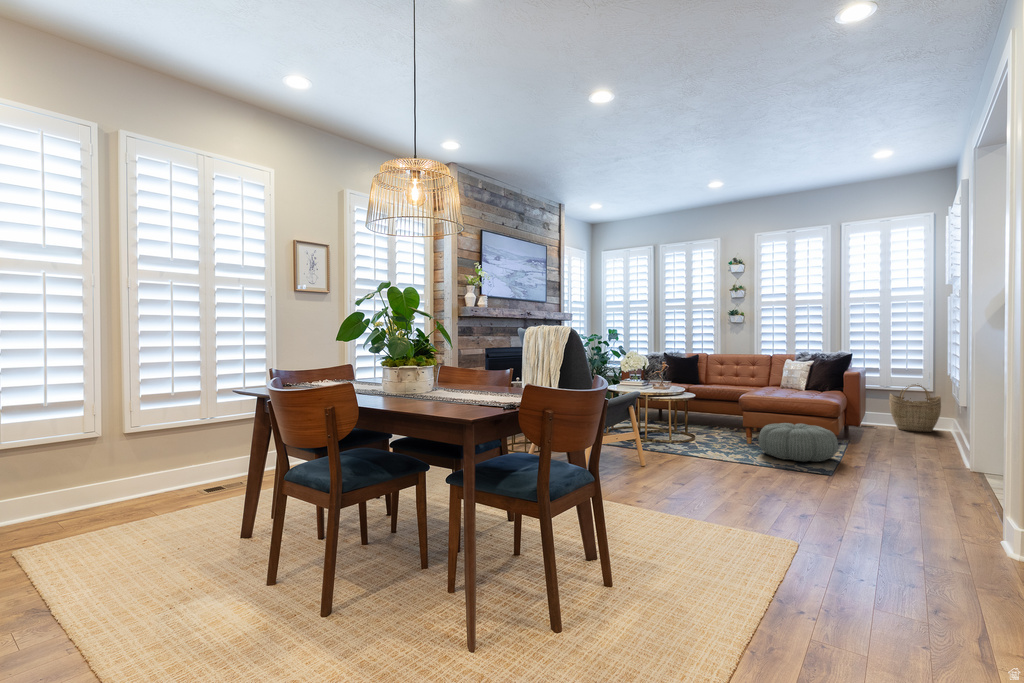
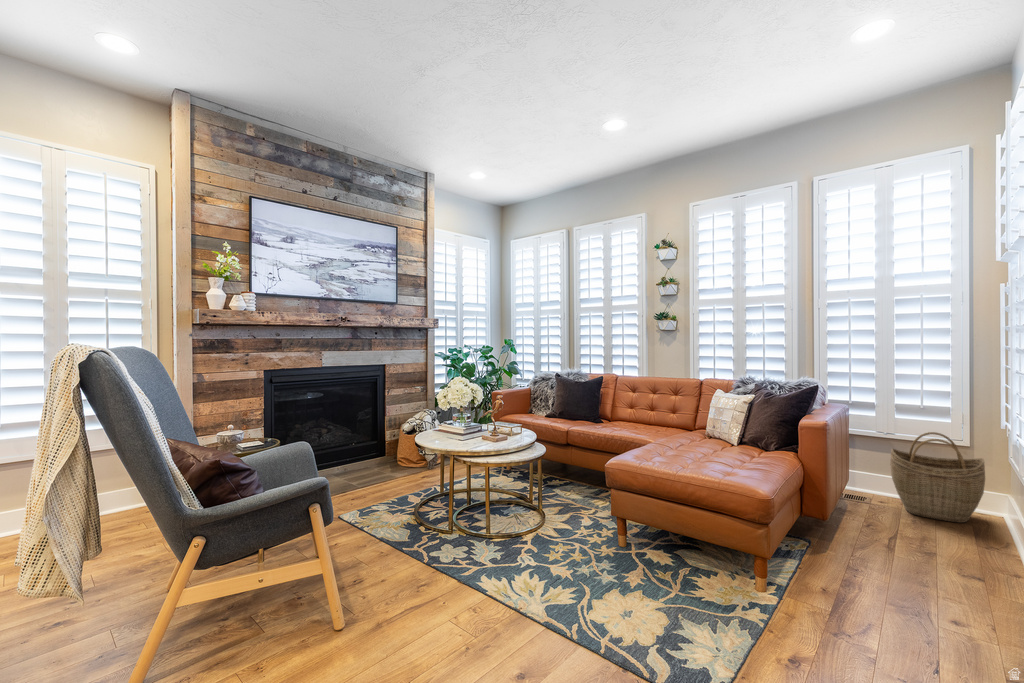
pouf: present [759,423,838,462] -> none [595,525,746,636]

